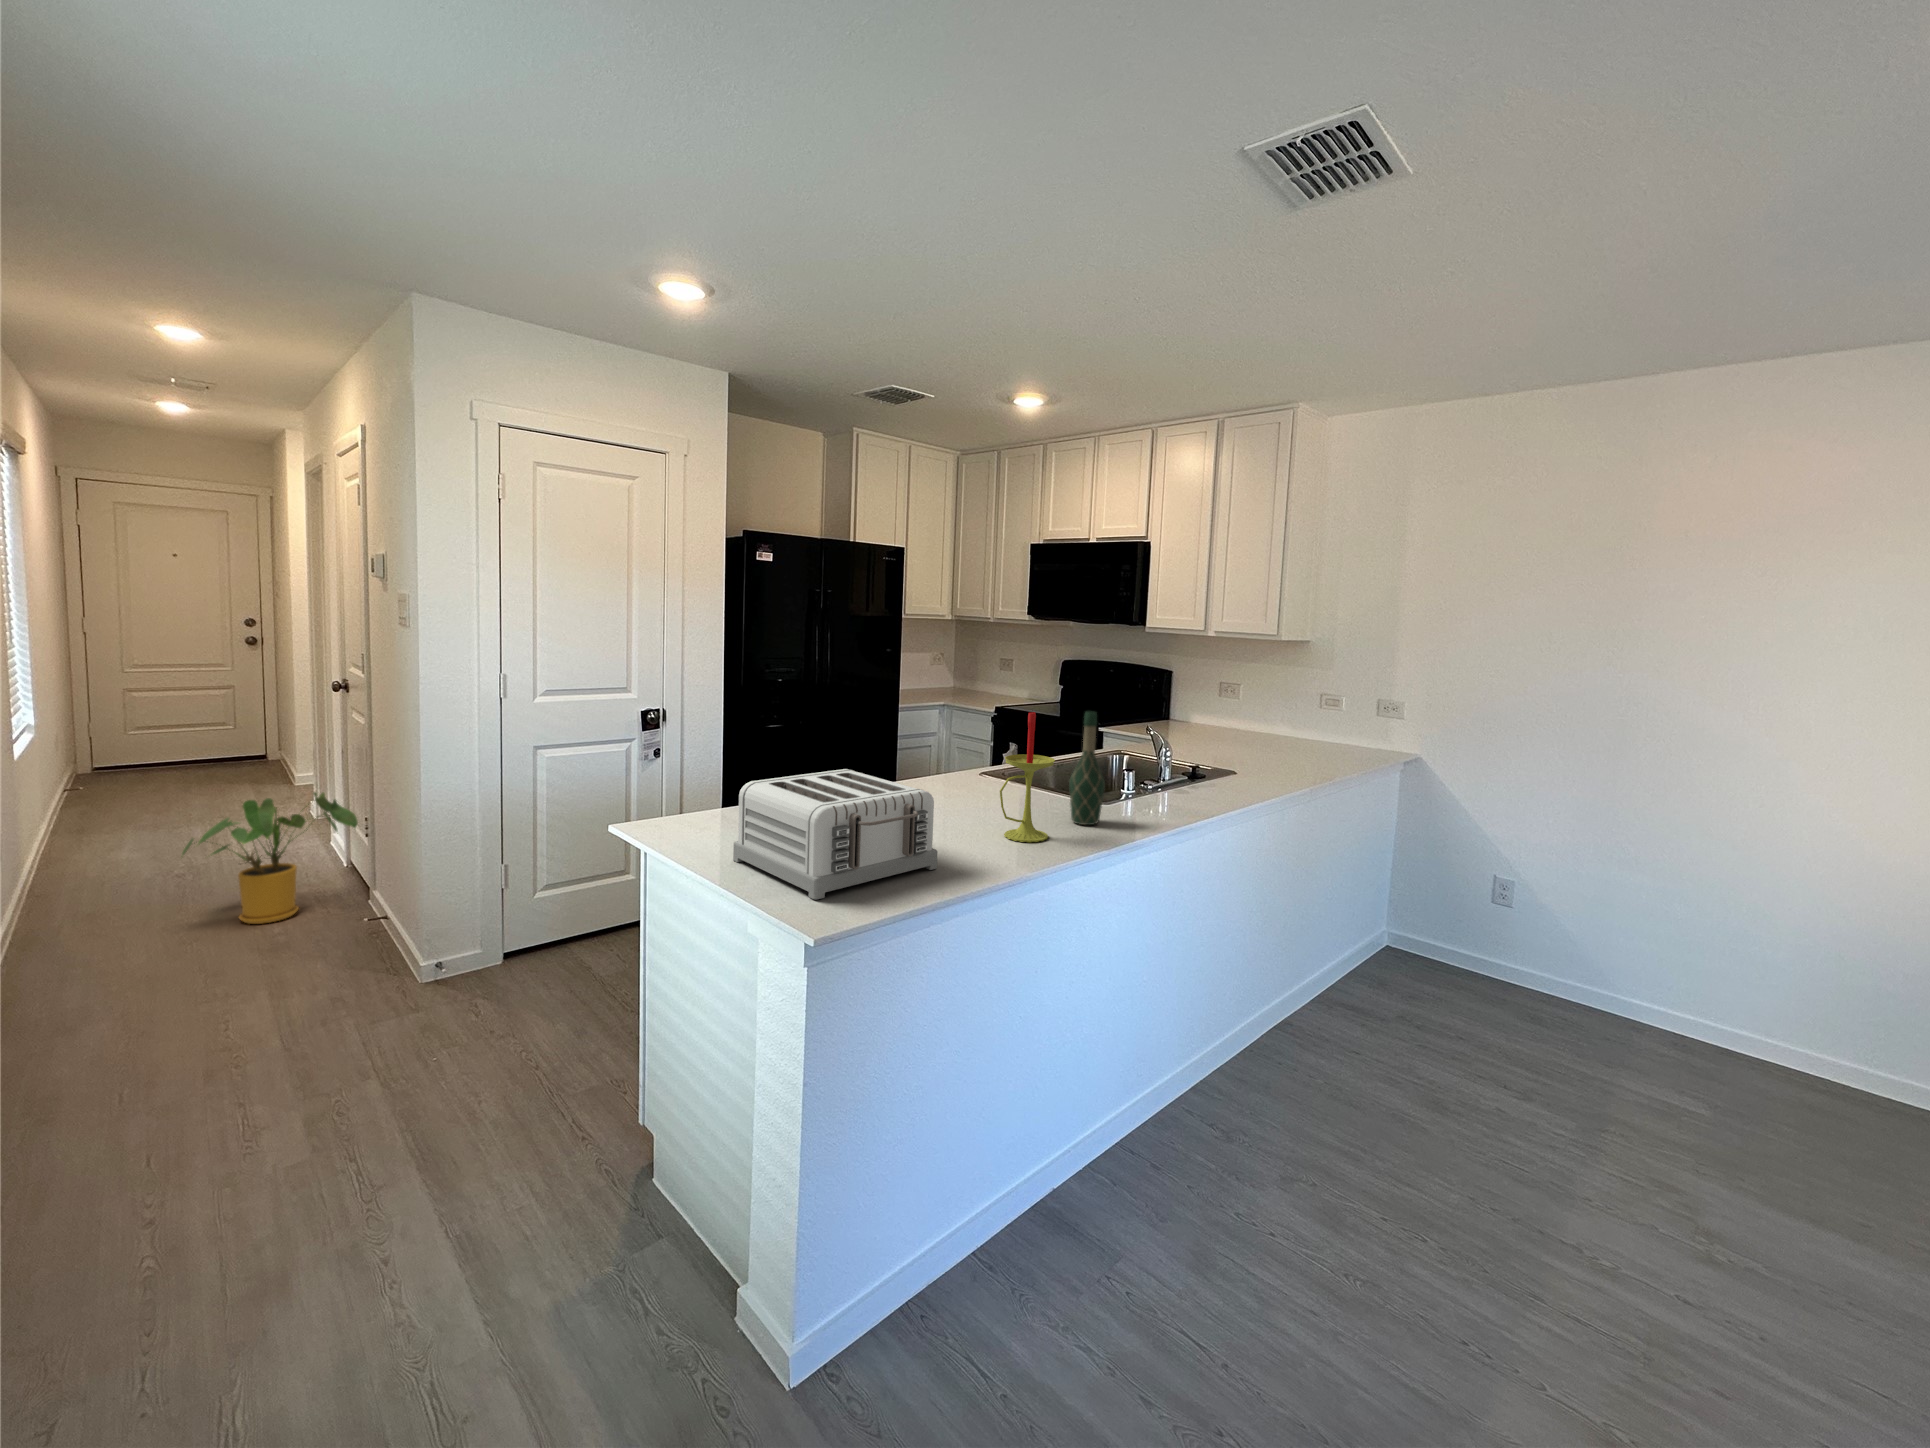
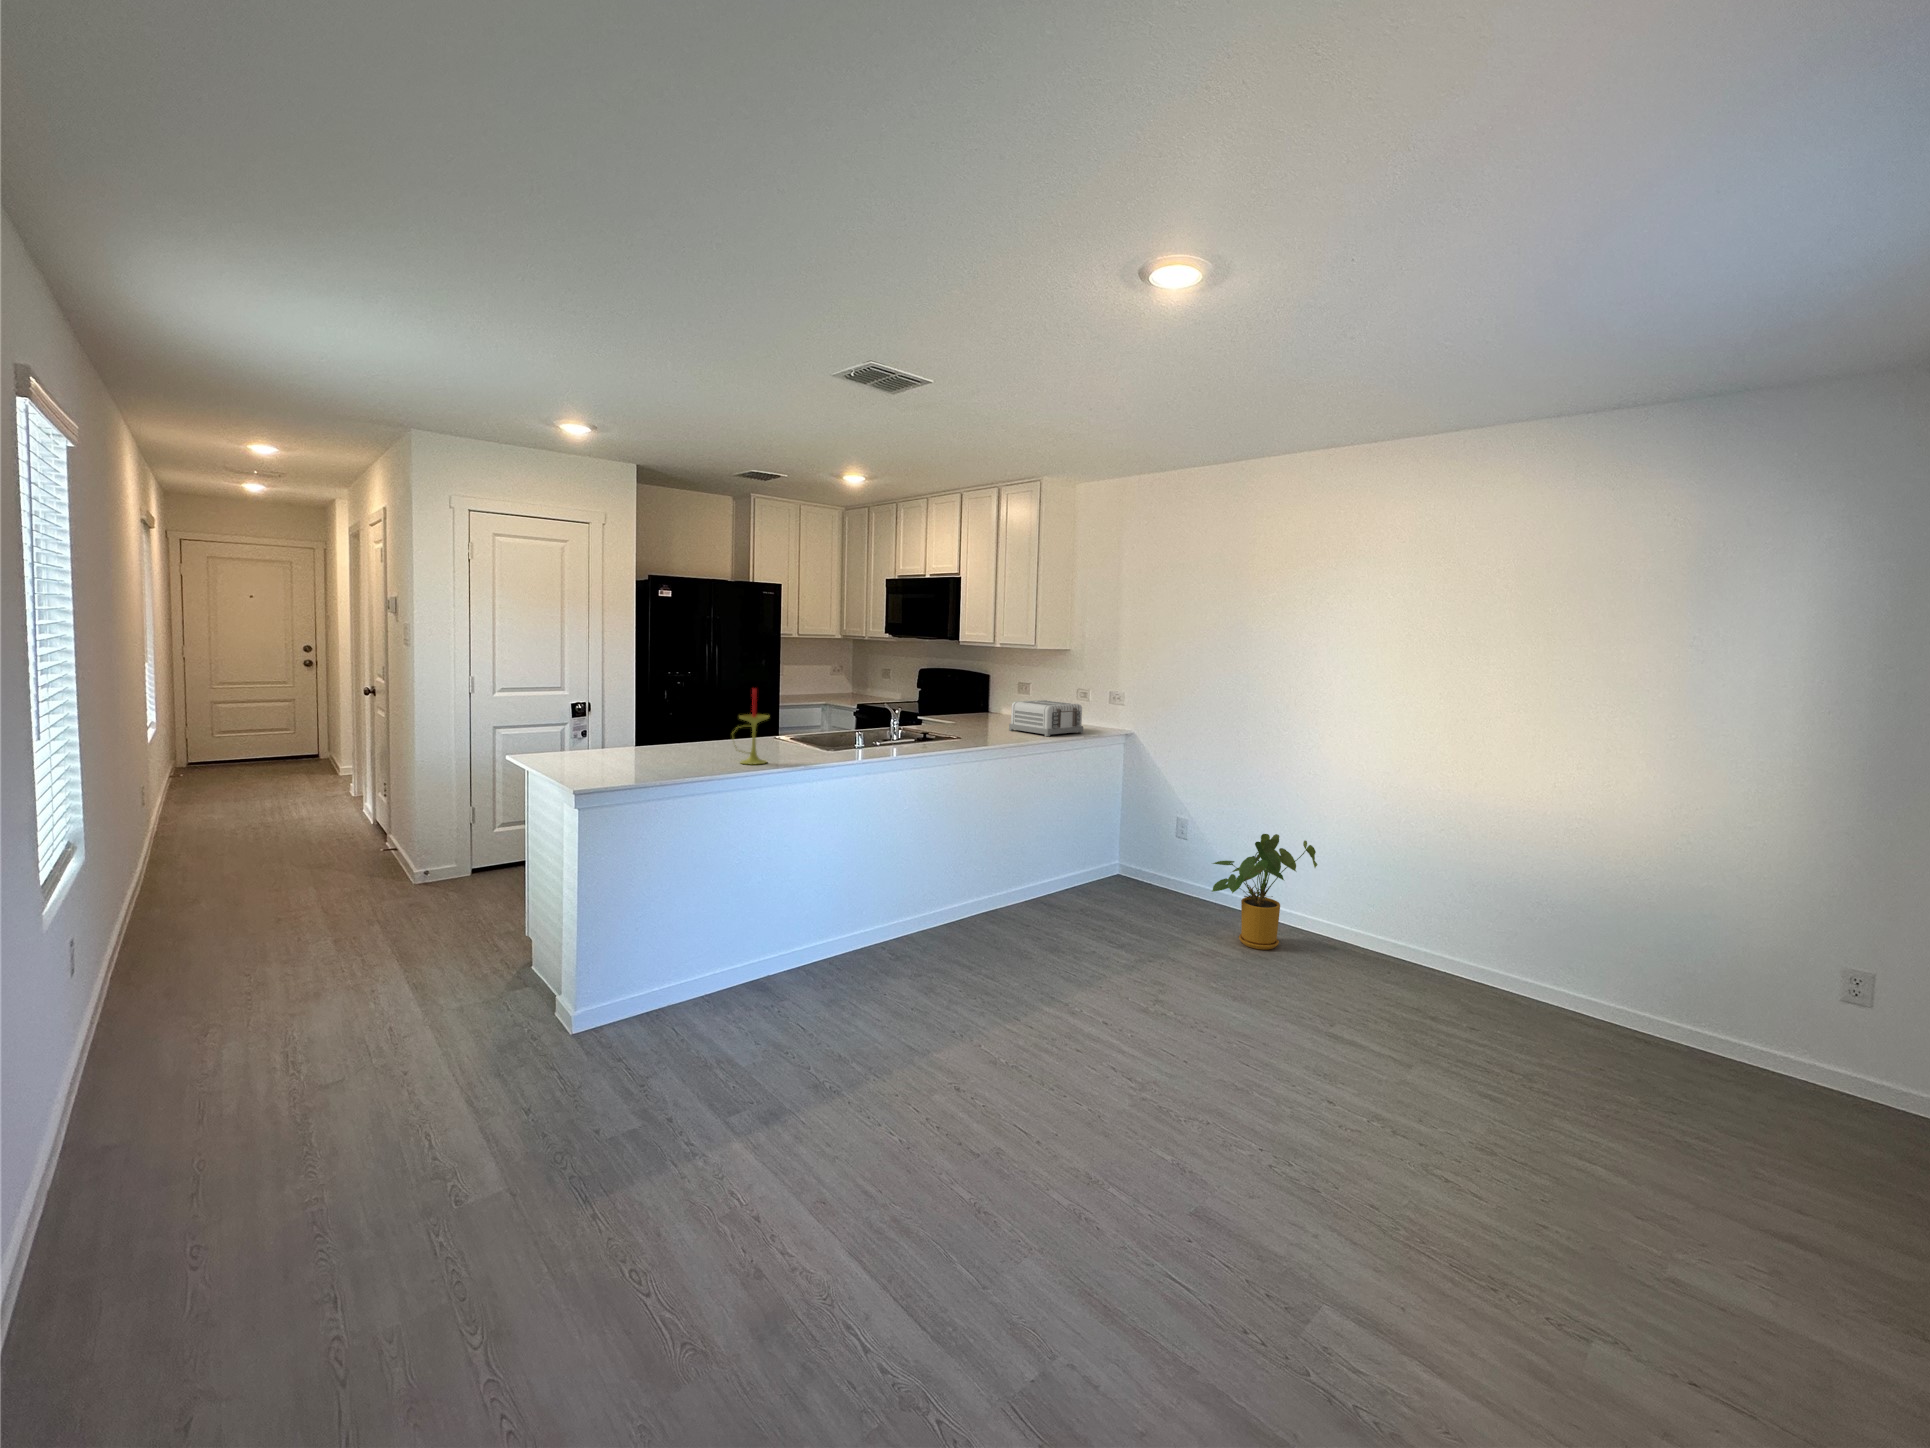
wine bottle: present [1069,711,1105,825] -> none [792,690,815,759]
toaster: present [733,769,937,900] -> present [1009,700,1083,736]
house plant: present [182,792,358,924] -> present [1212,834,1317,950]

